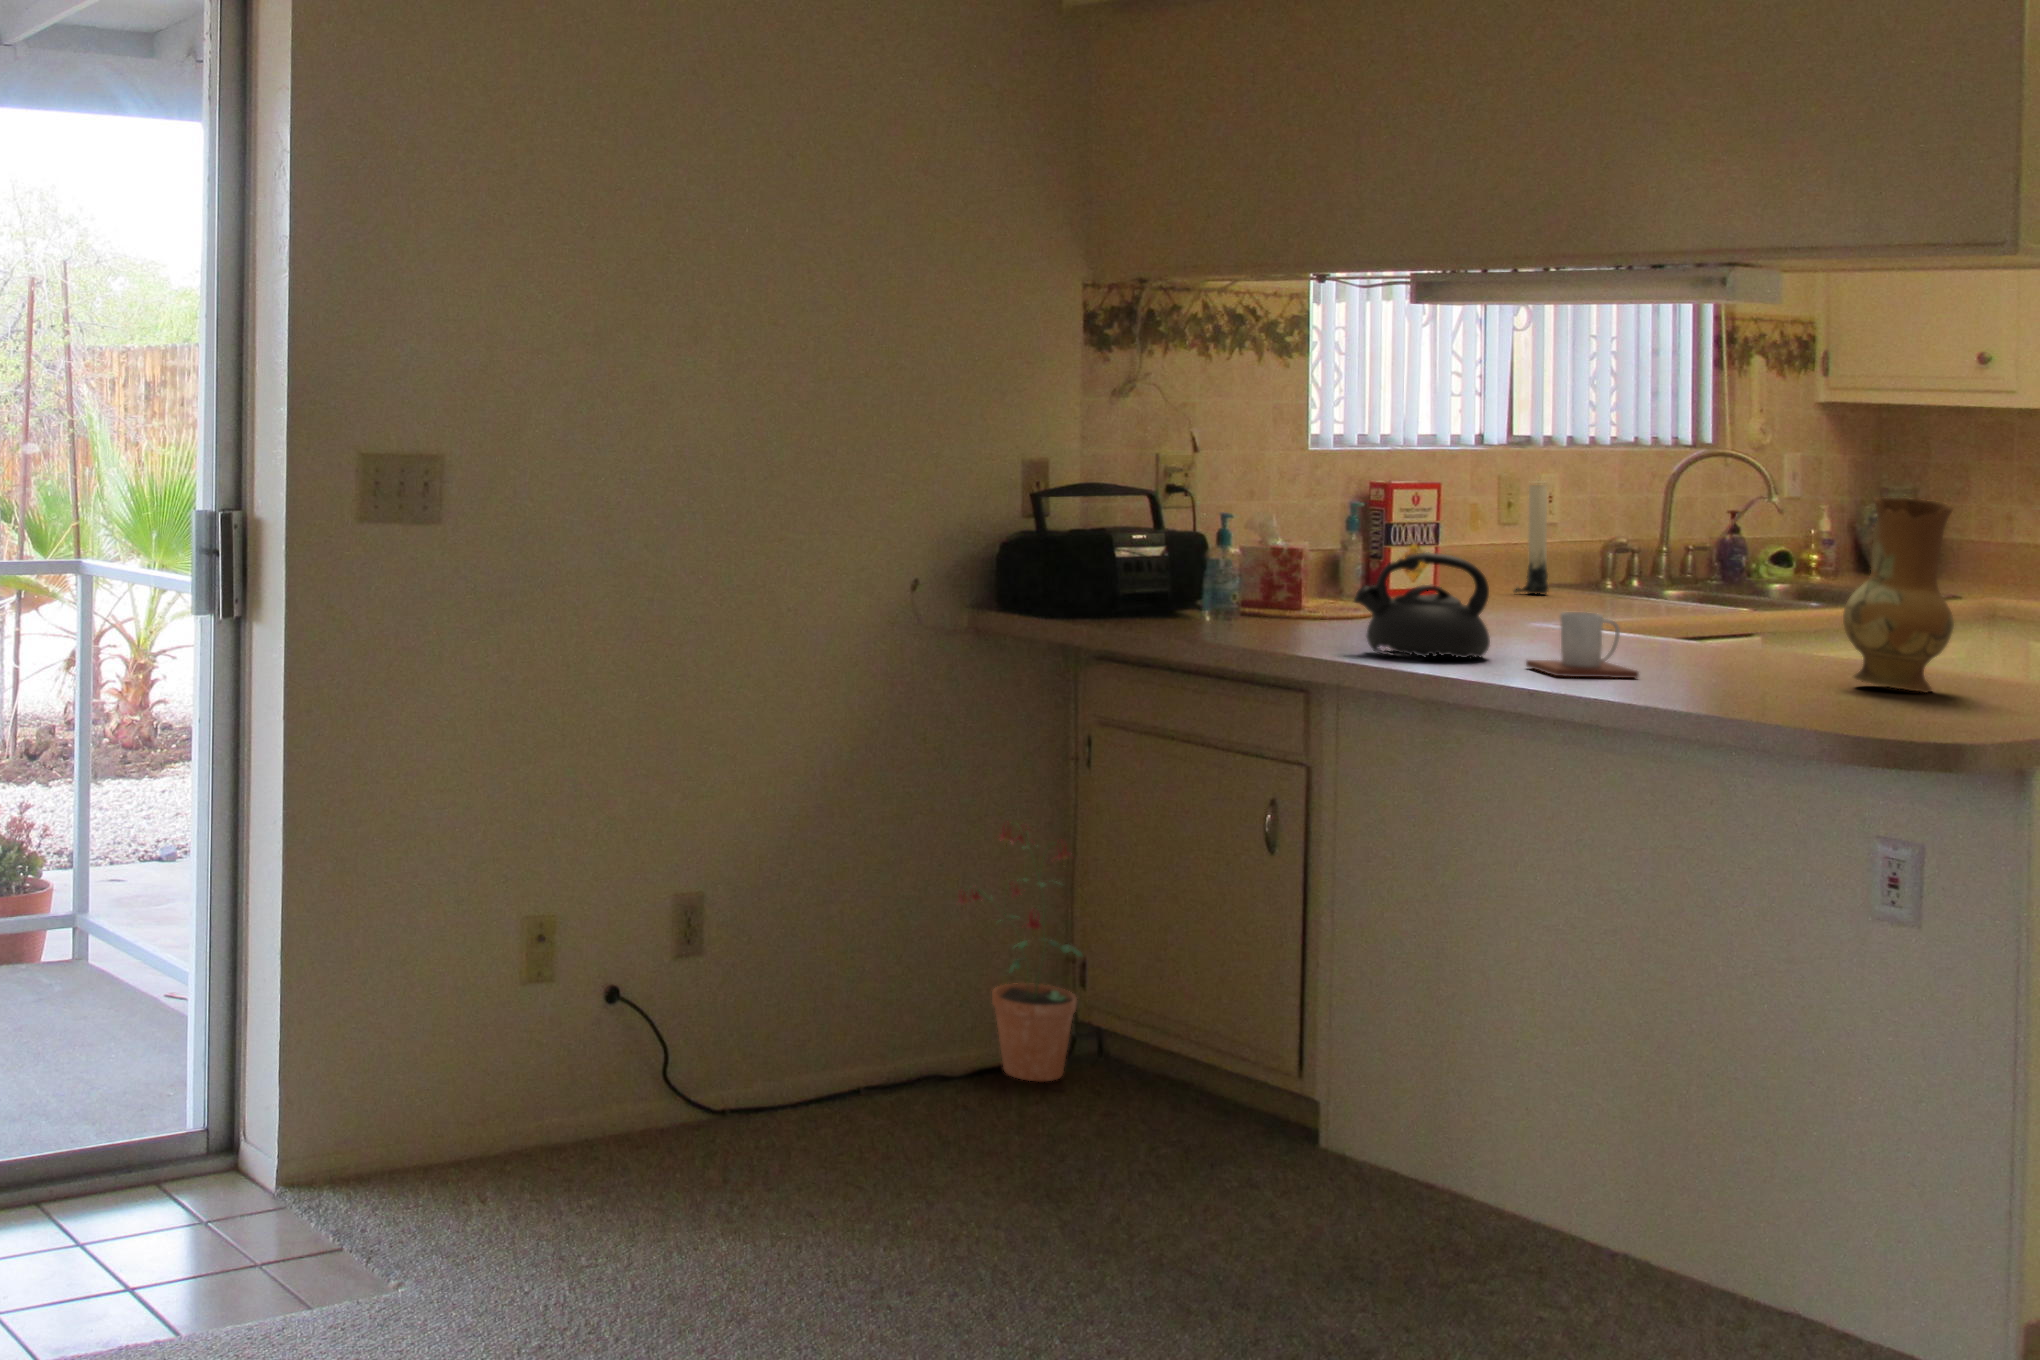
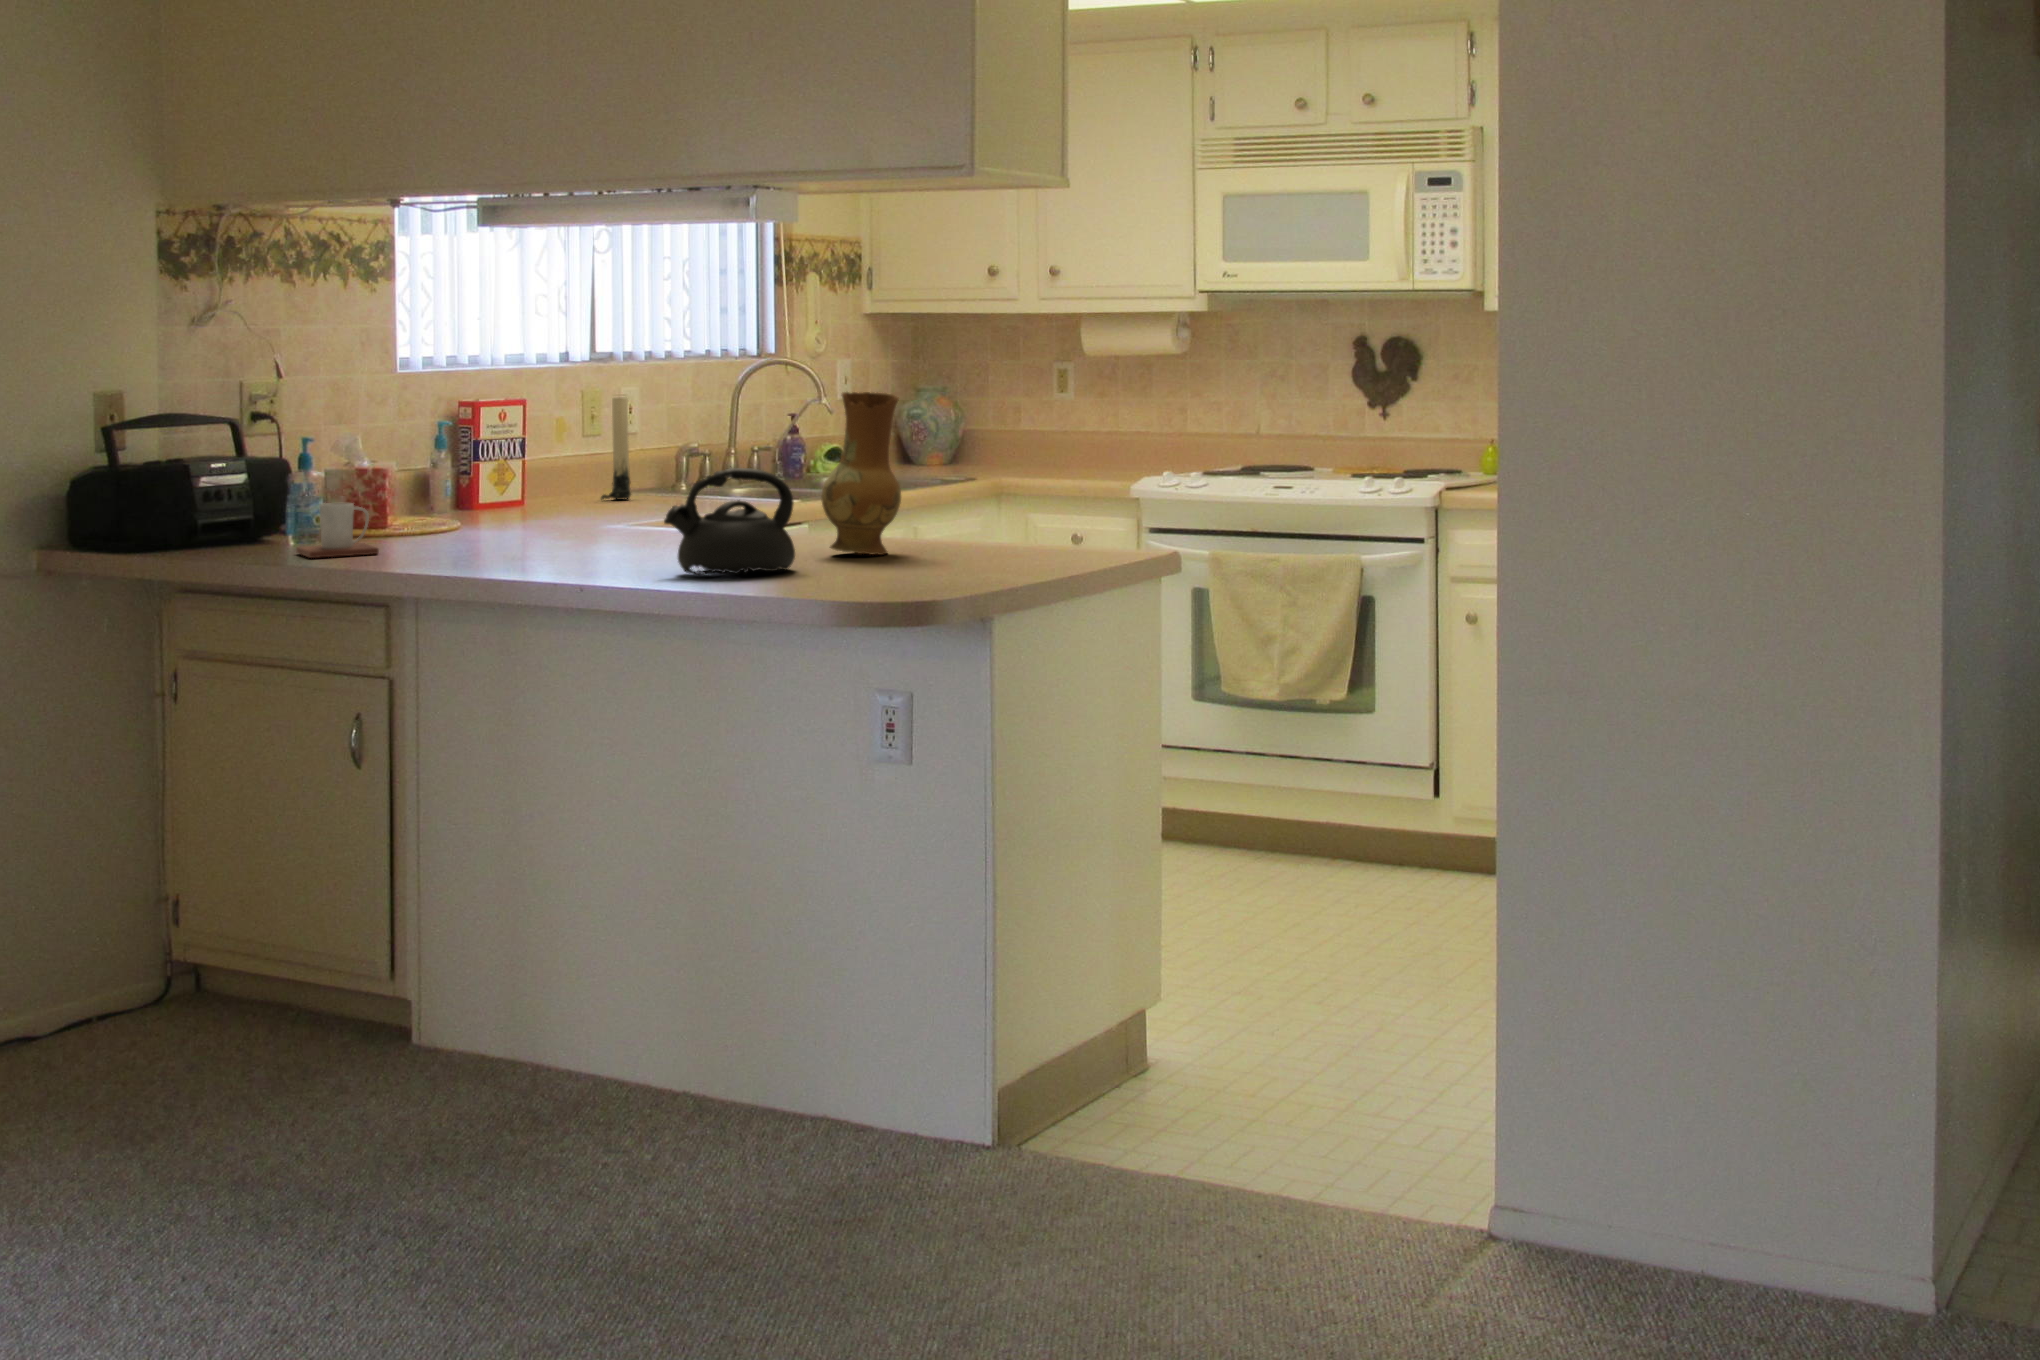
teapot: present [1354,552,1490,659] -> present [664,468,795,576]
mug: present [1526,612,1639,678] -> present [296,503,379,558]
potted plant: present [959,823,1082,1081] -> none [24,773,173,1037]

